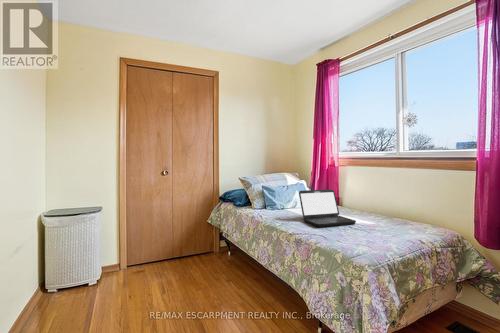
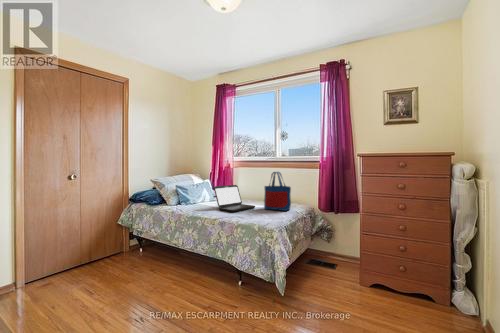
tote bag: none [368,174,412,235] -> present [264,172,291,211]

